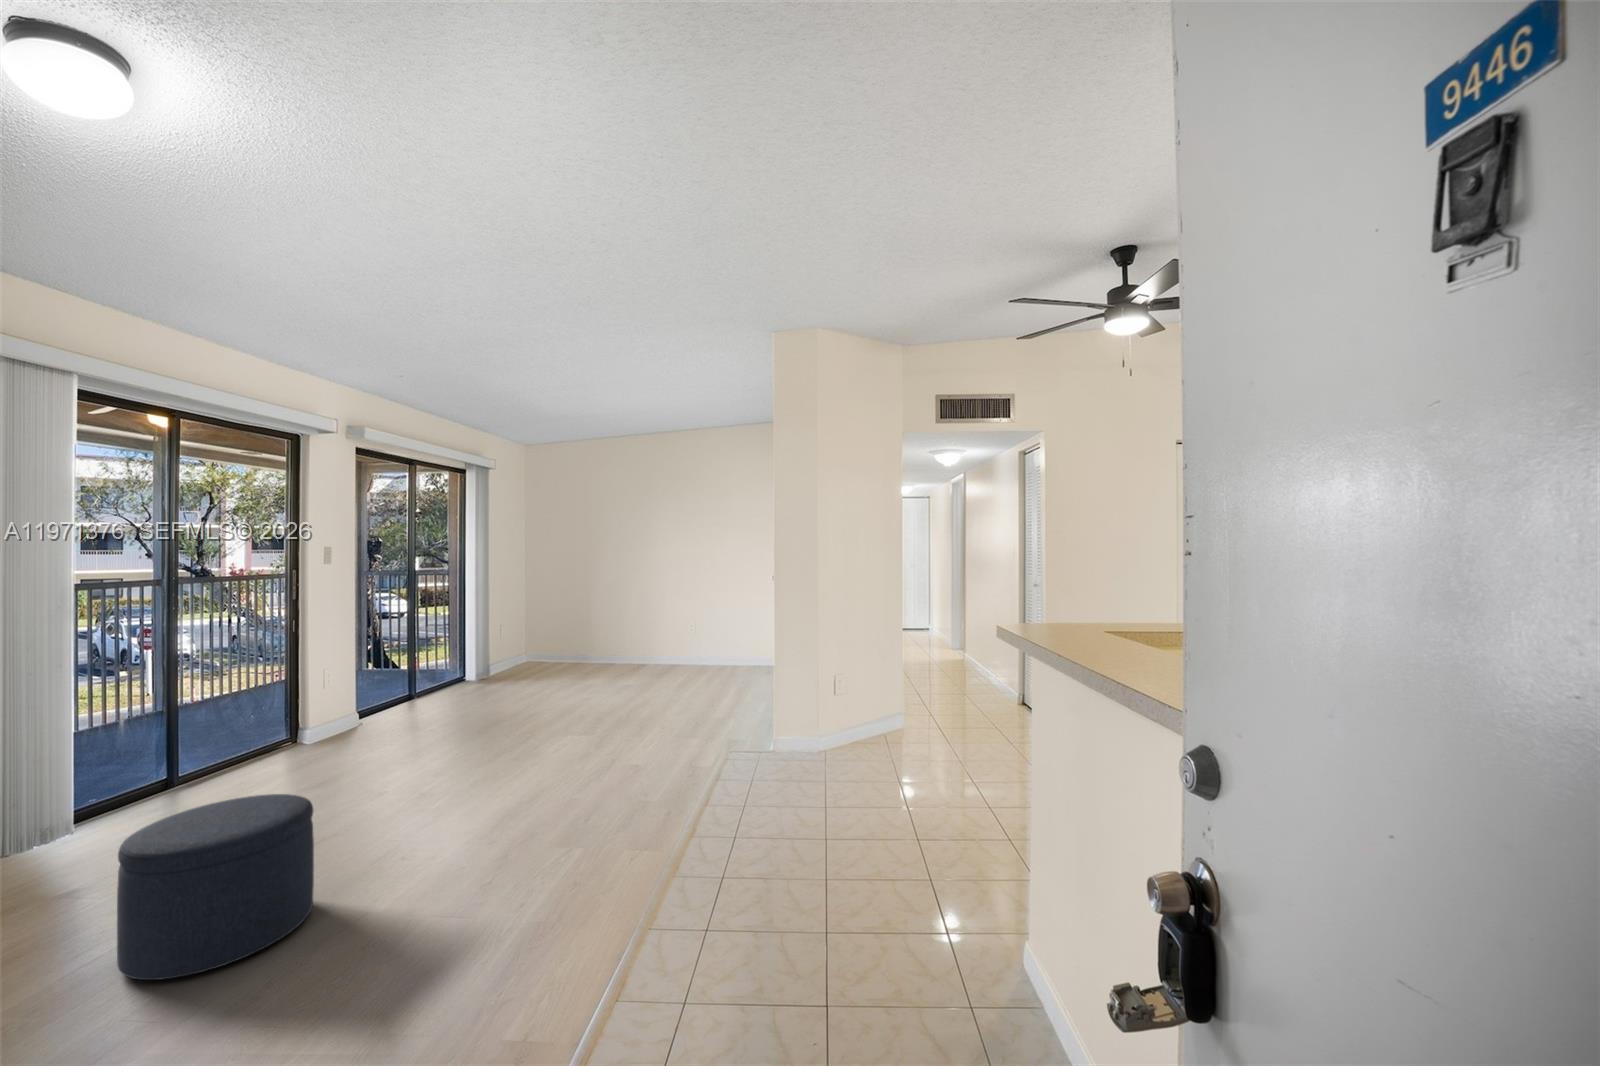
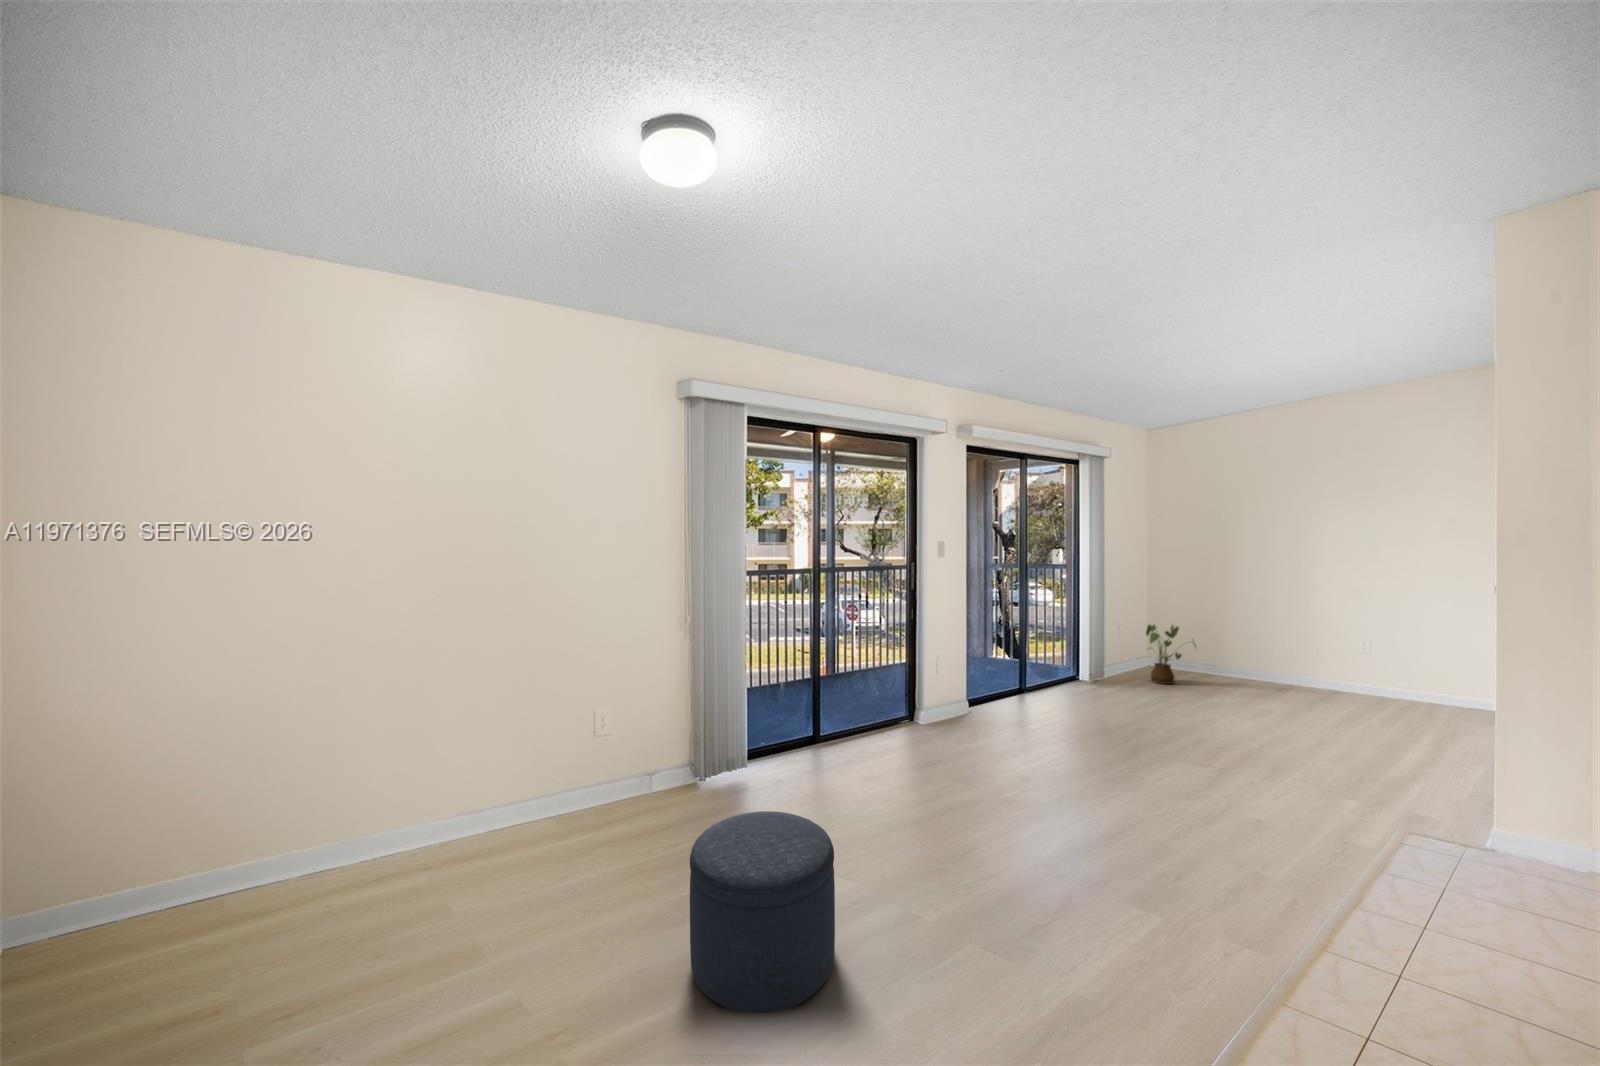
house plant: none [522,618,563,669] -> present [1146,625,1195,684]

